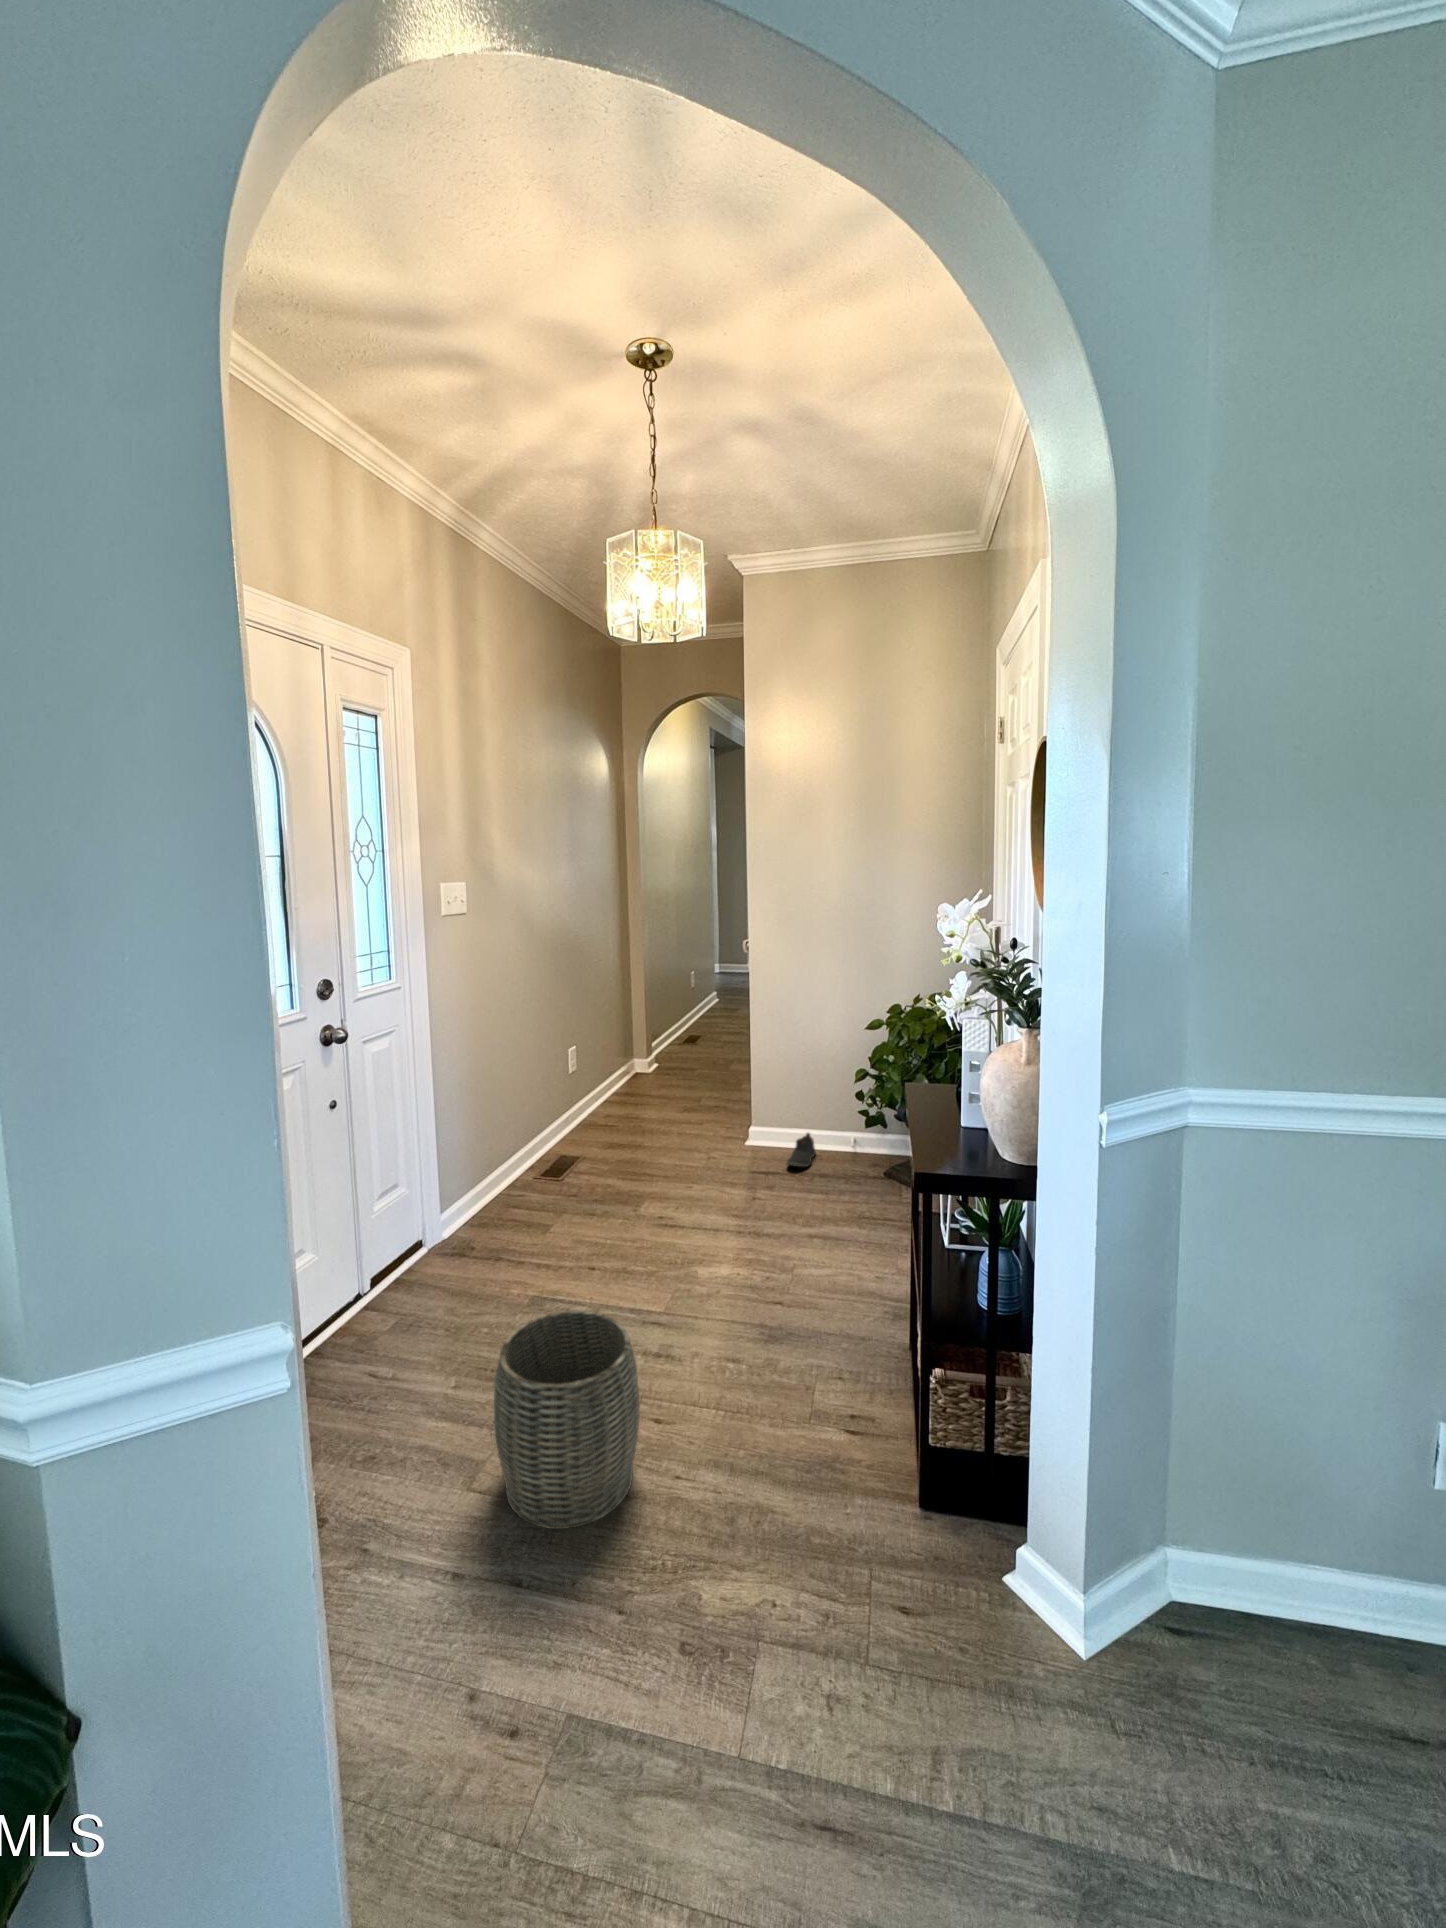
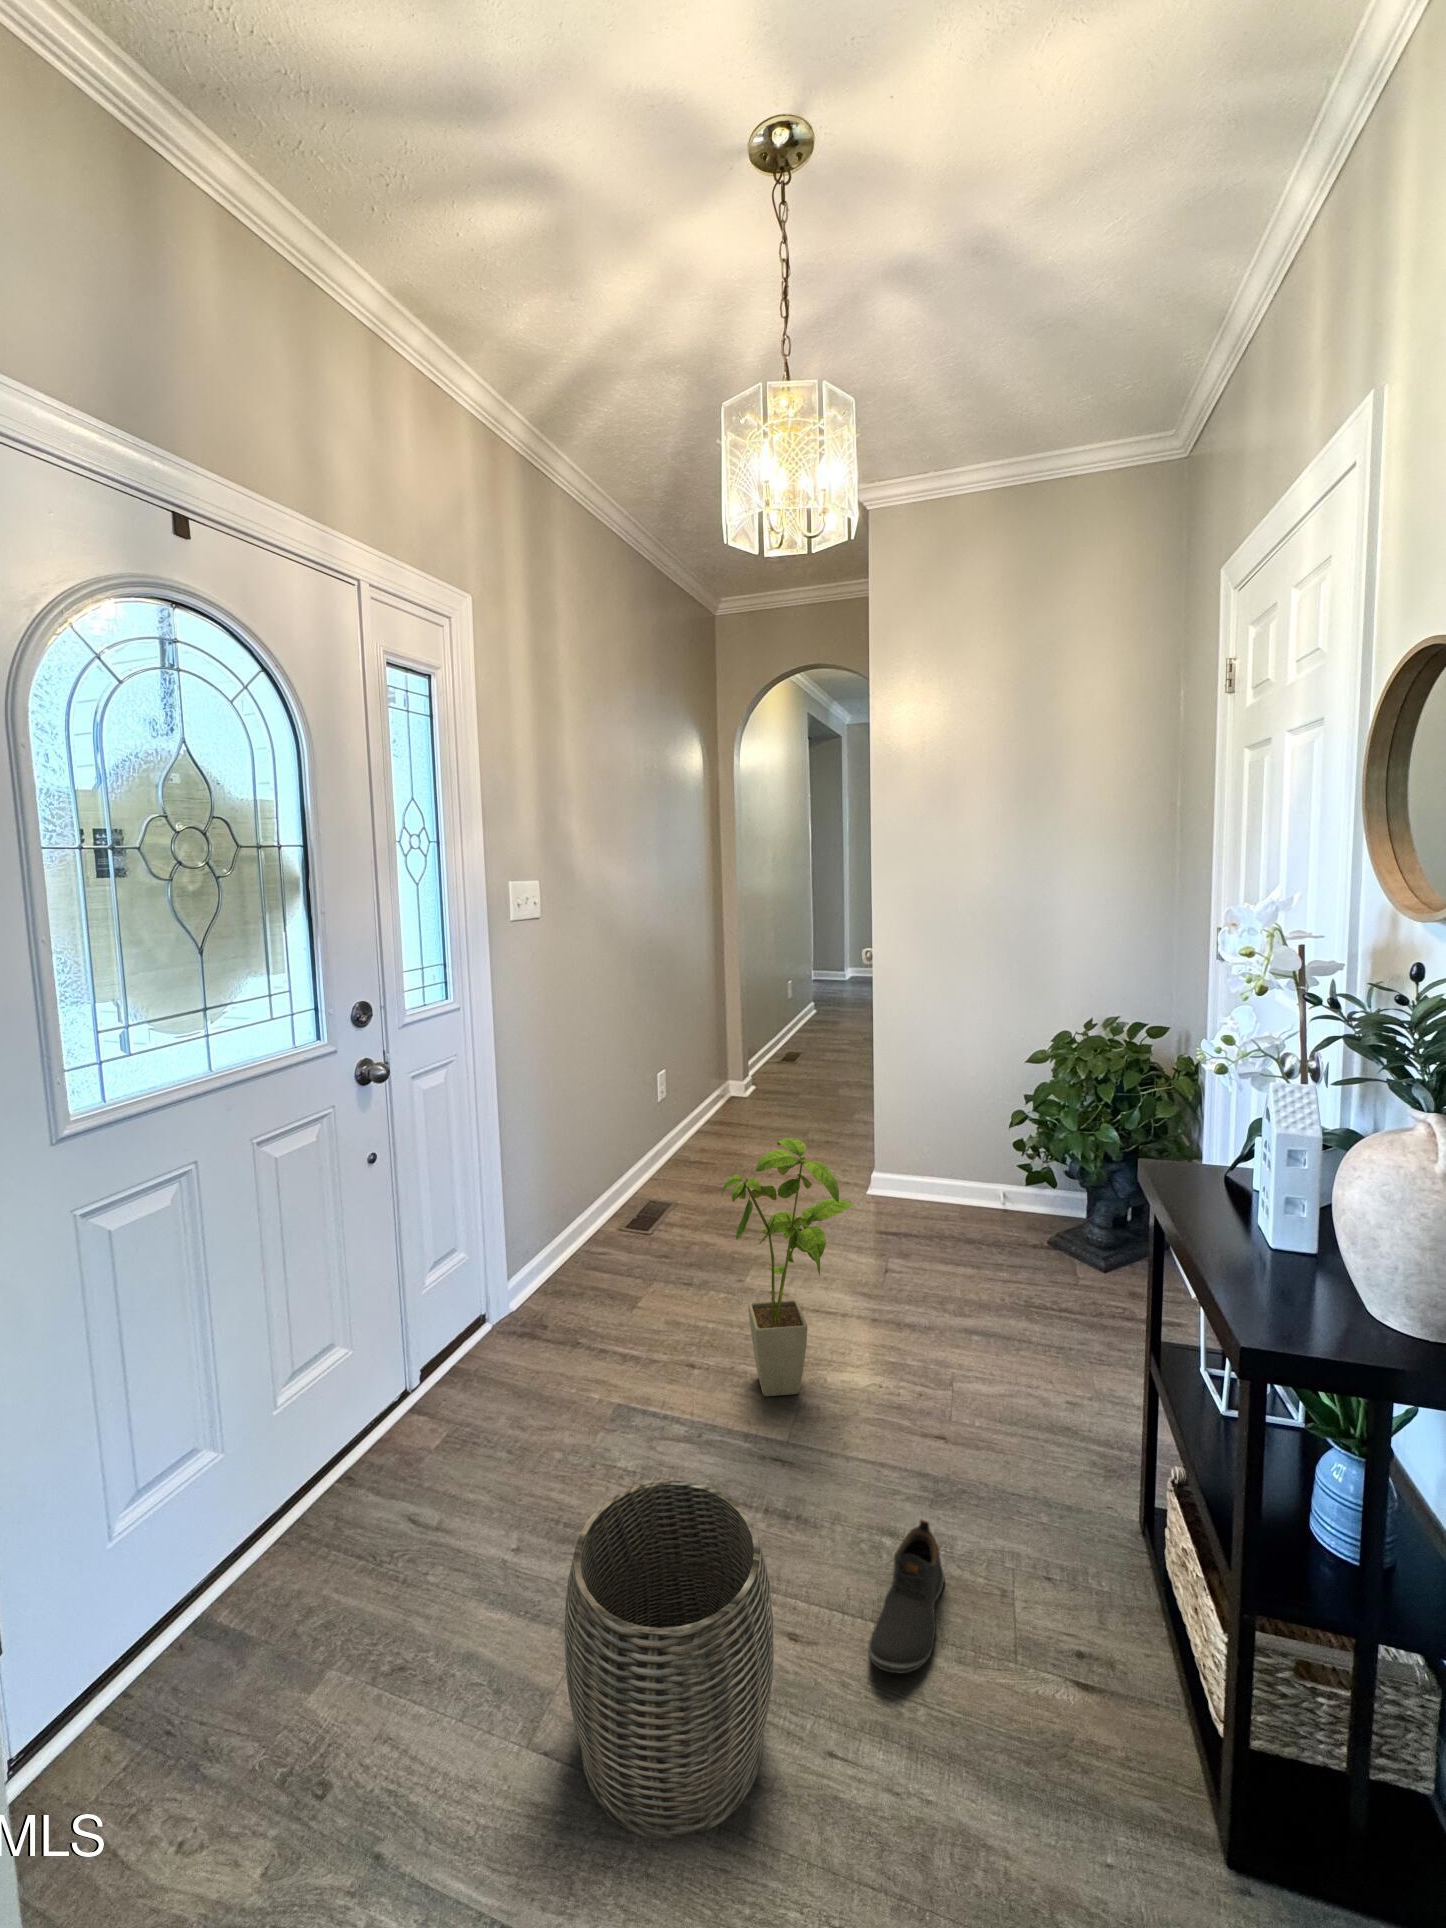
house plant: none [615,1083,721,1285] -> present [722,1138,855,1396]
shoe: present [787,1133,816,1167] -> present [868,1520,945,1673]

